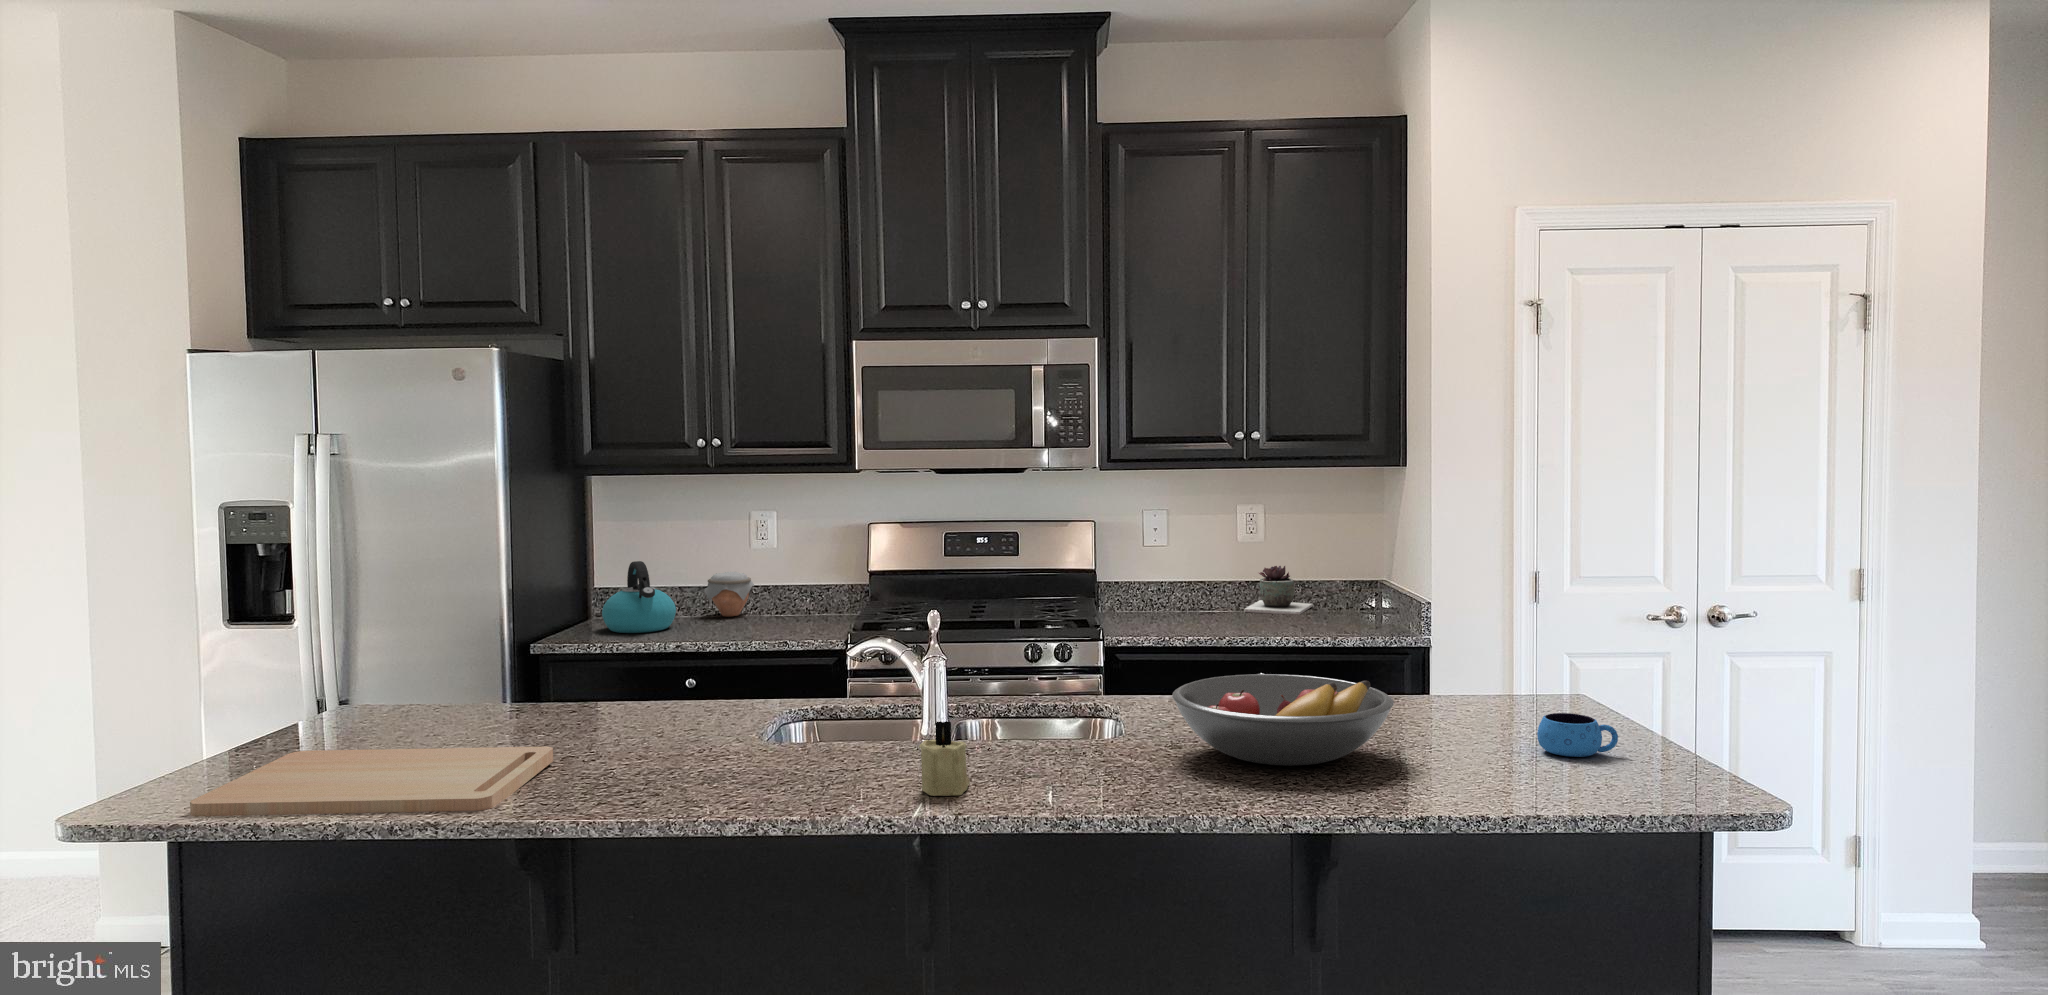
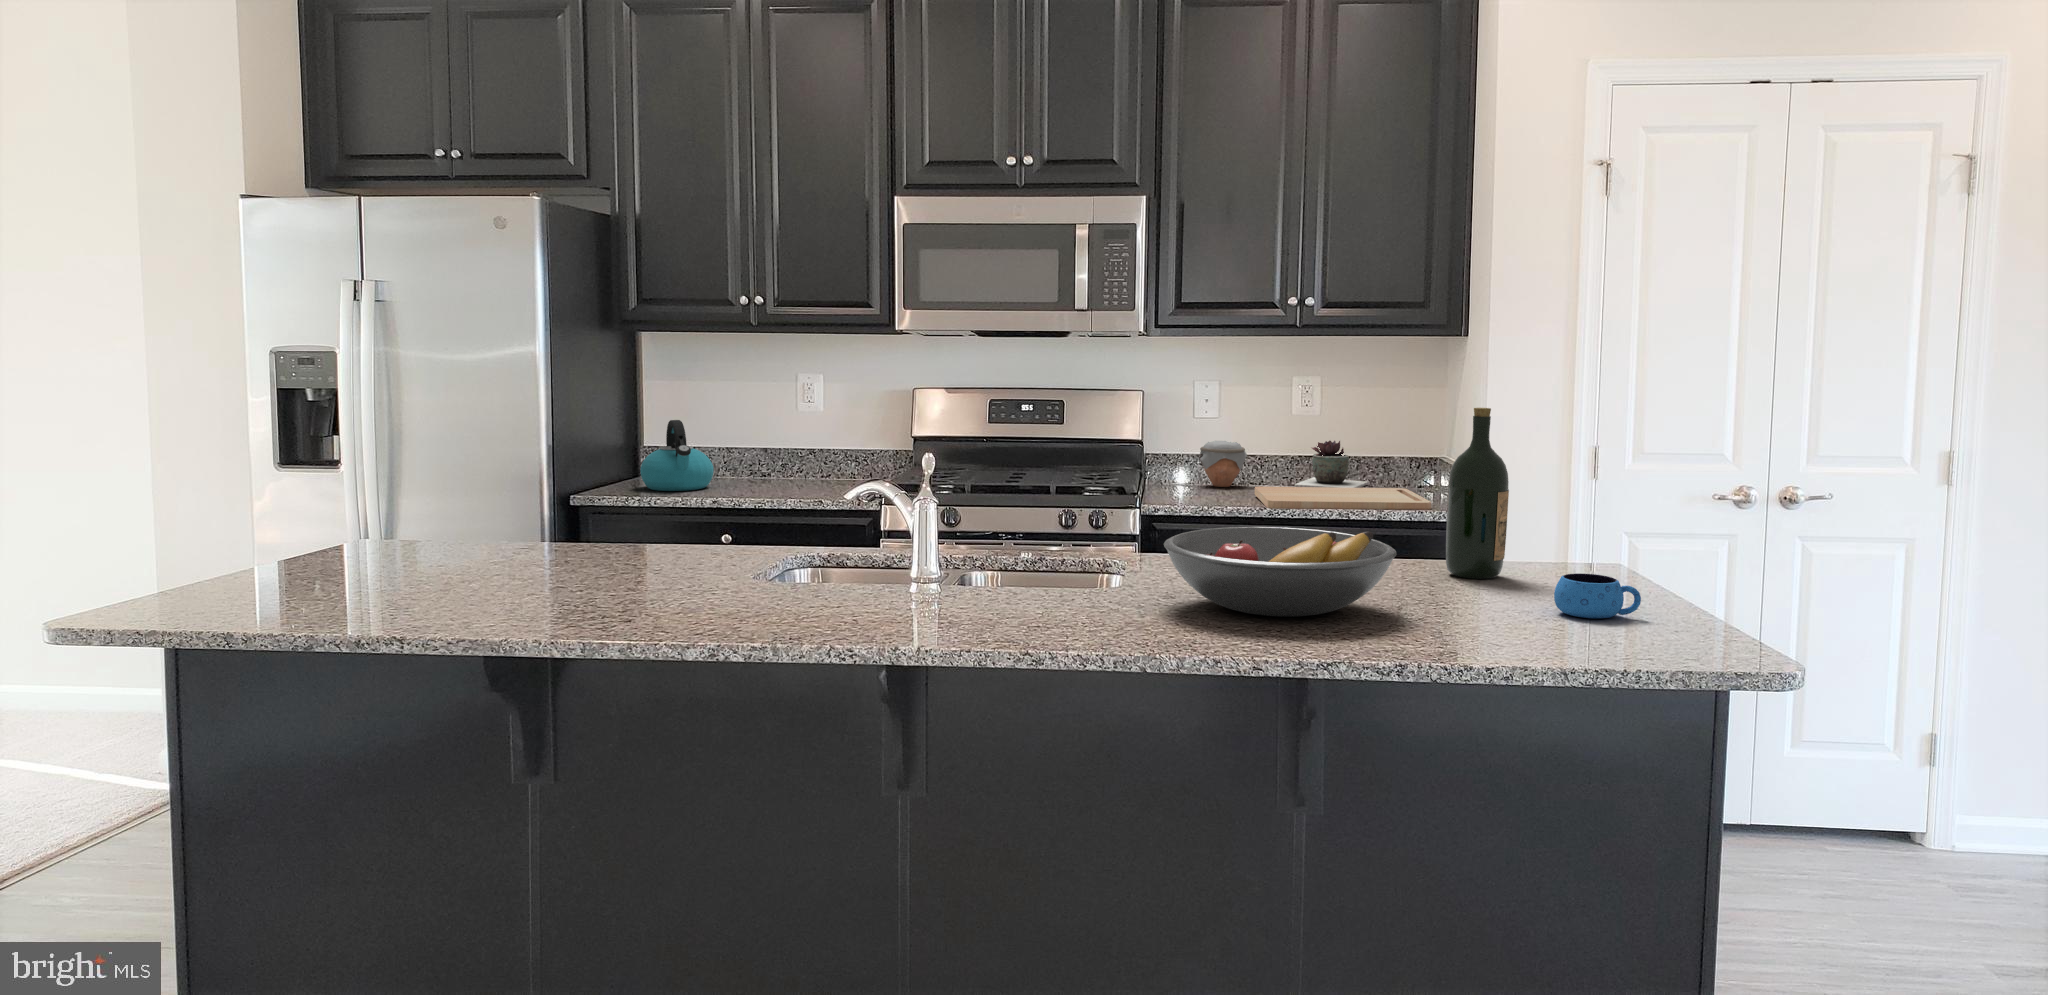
wine bottle: none [1421,552,1479,714] -> present [1446,408,1509,579]
jar: present [705,572,754,617] -> present [1199,441,1247,487]
candle: present [919,721,970,796] -> none [889,555,942,631]
cutting board: present [190,747,553,816] -> present [1255,487,1431,509]

